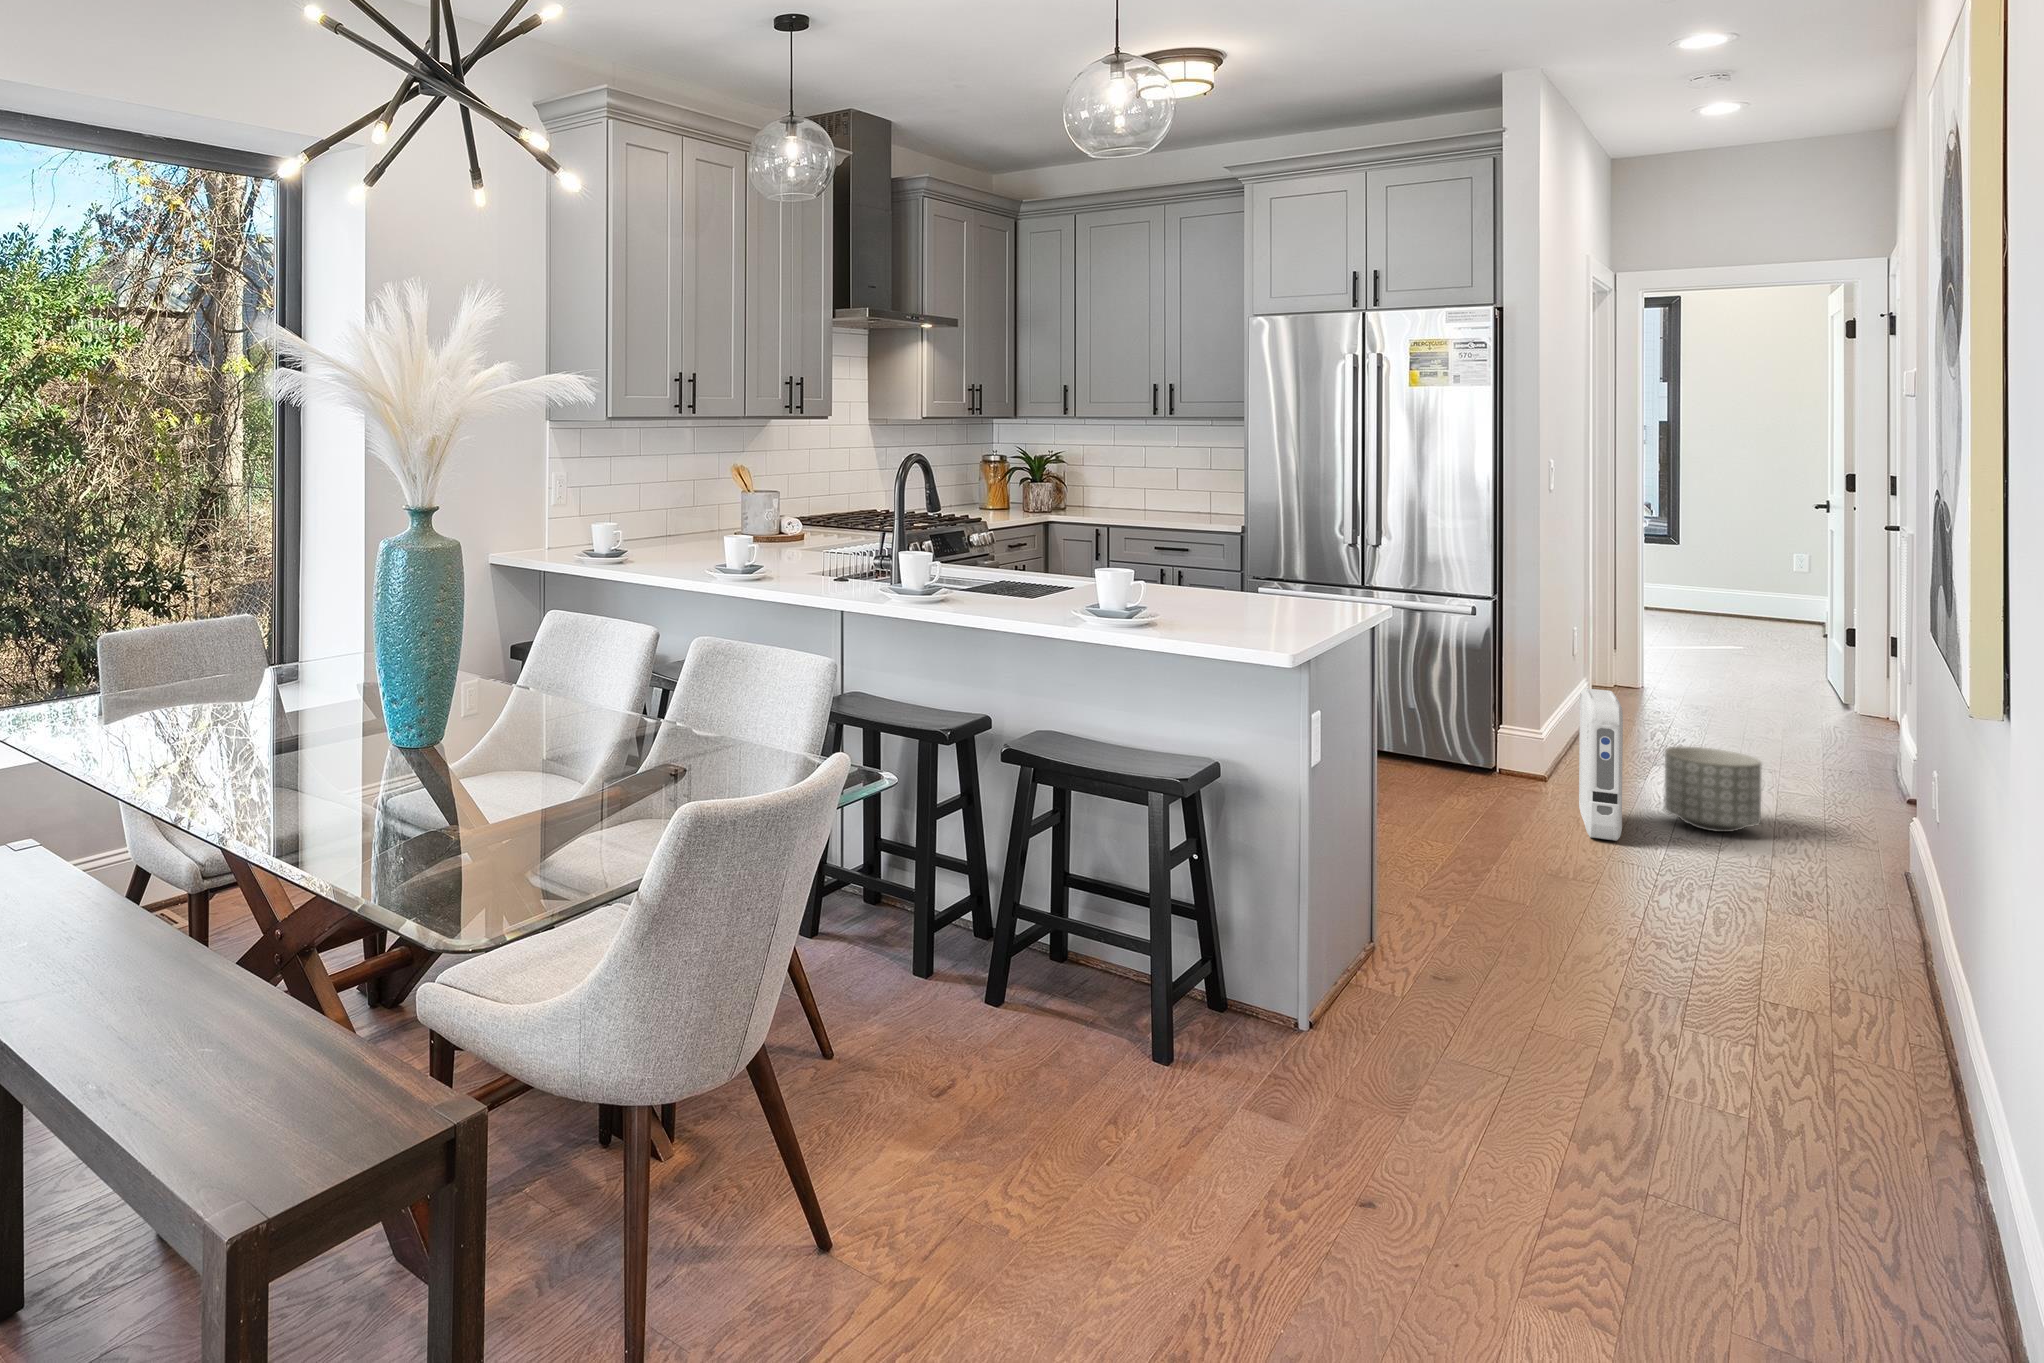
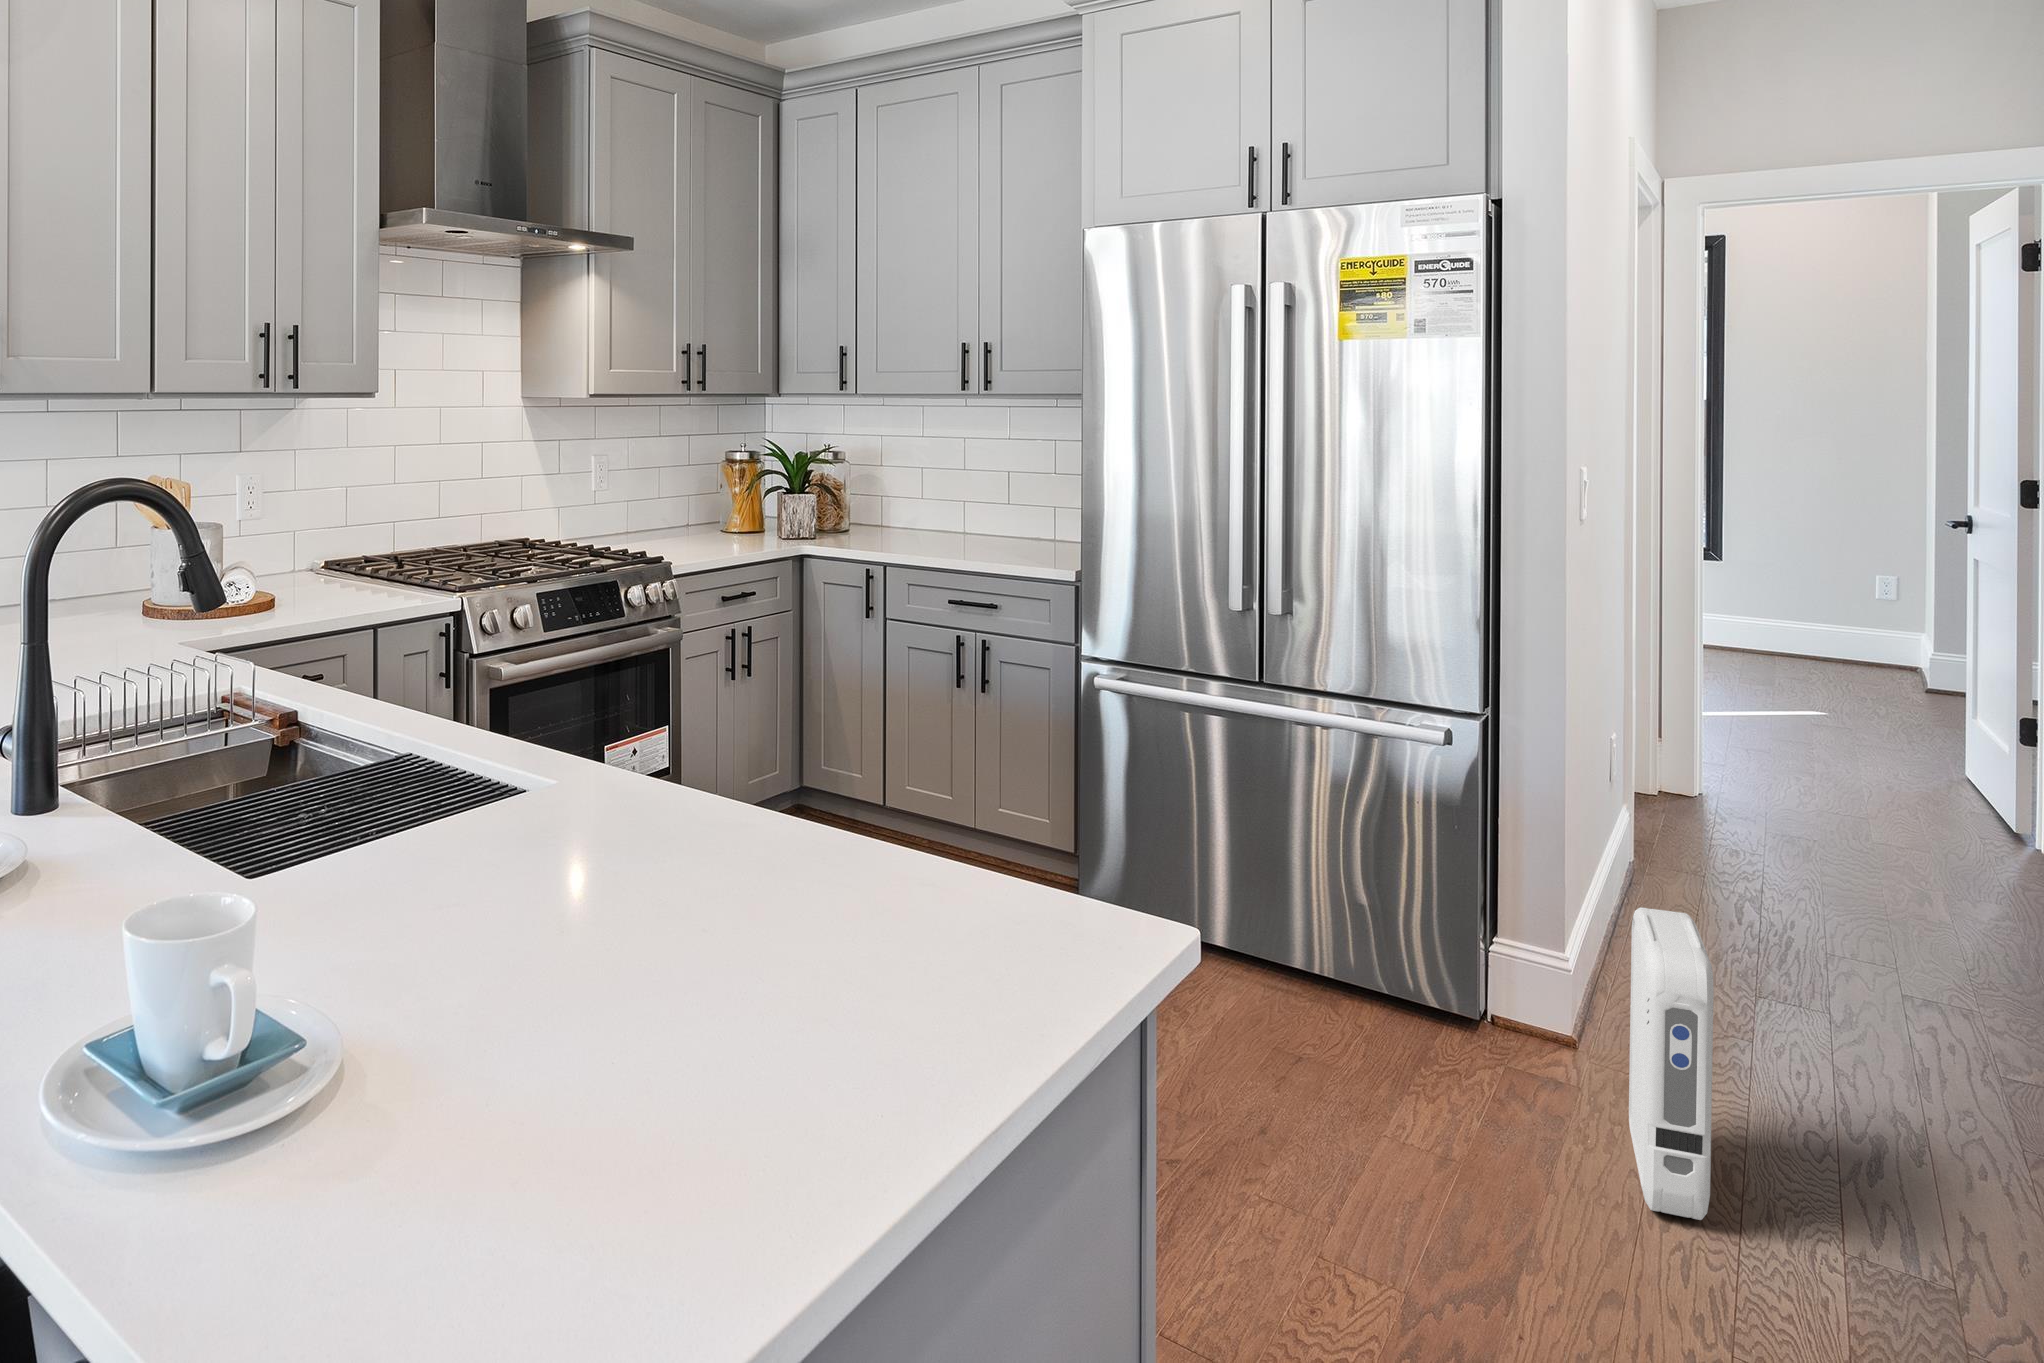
planter: present [1664,746,1762,832] -> none [1781,1004,1962,1180]

